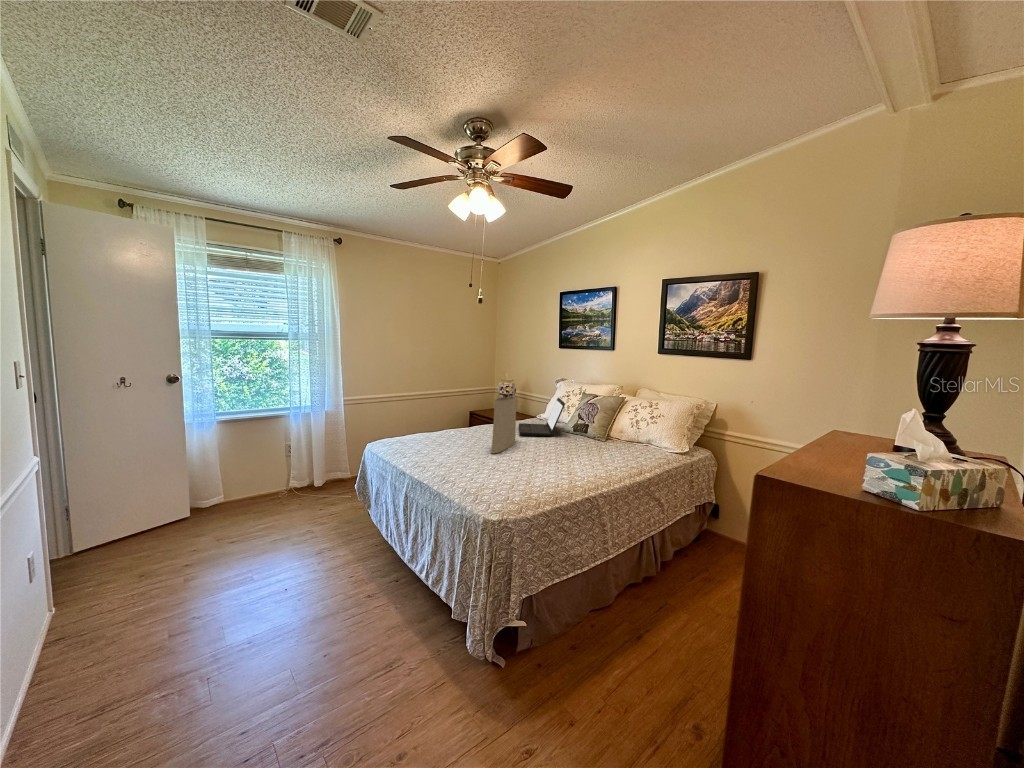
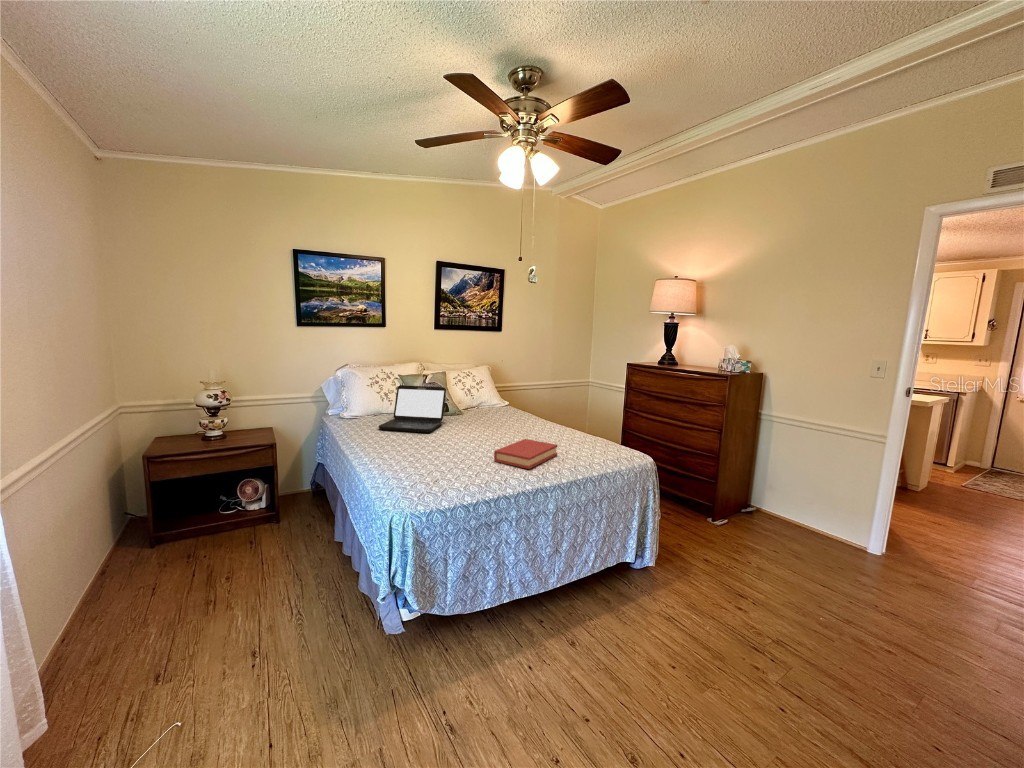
tote bag: present [492,382,516,453] -> none [446,373,497,447]
hardback book: none [434,446,500,473] -> present [494,439,557,469]

